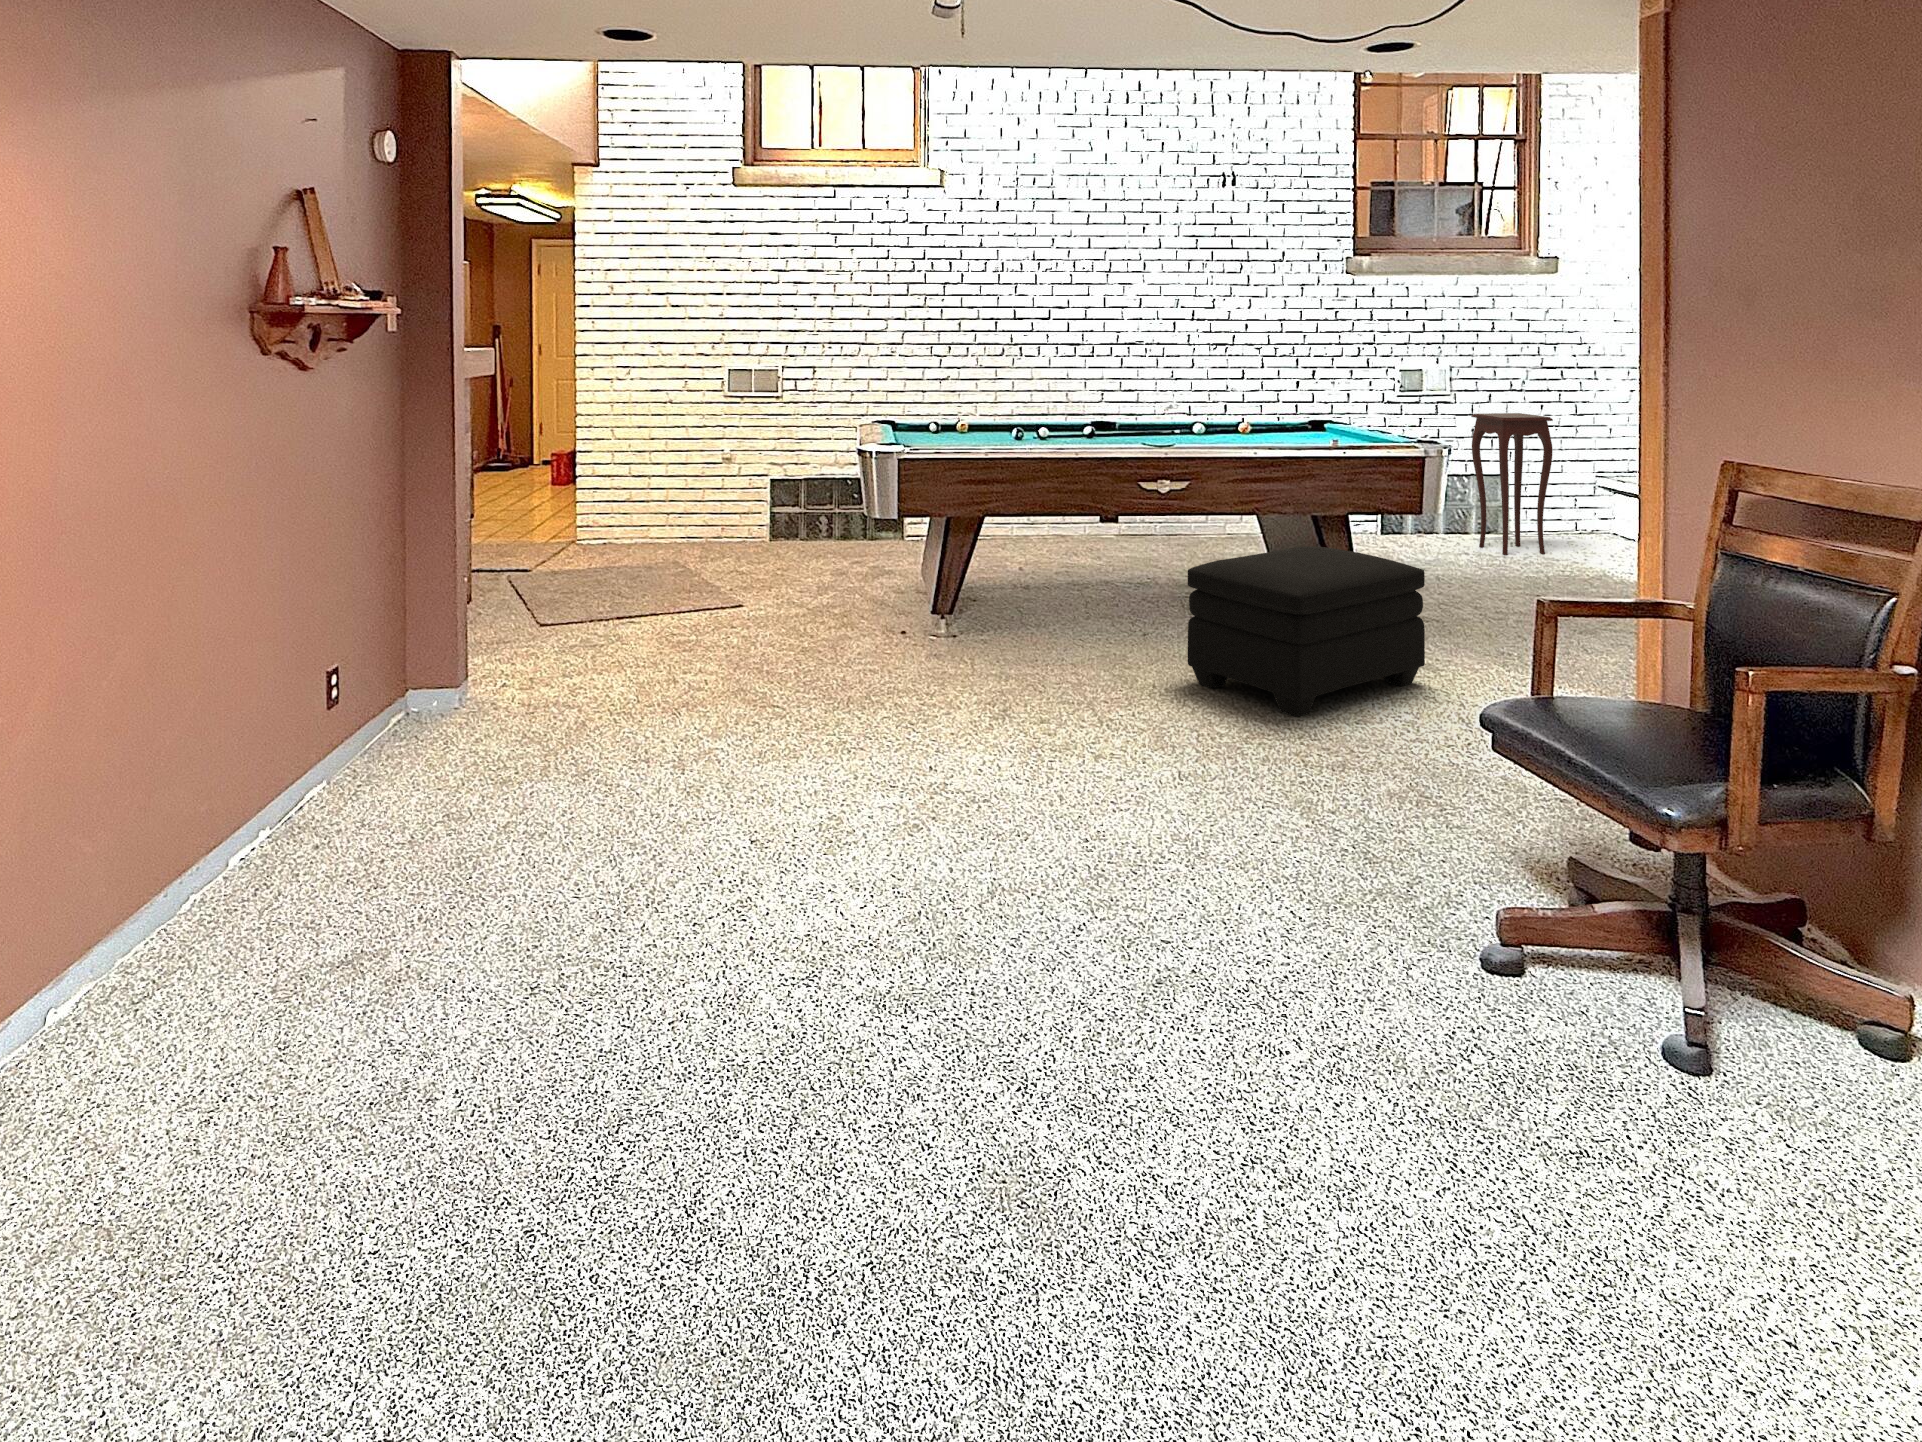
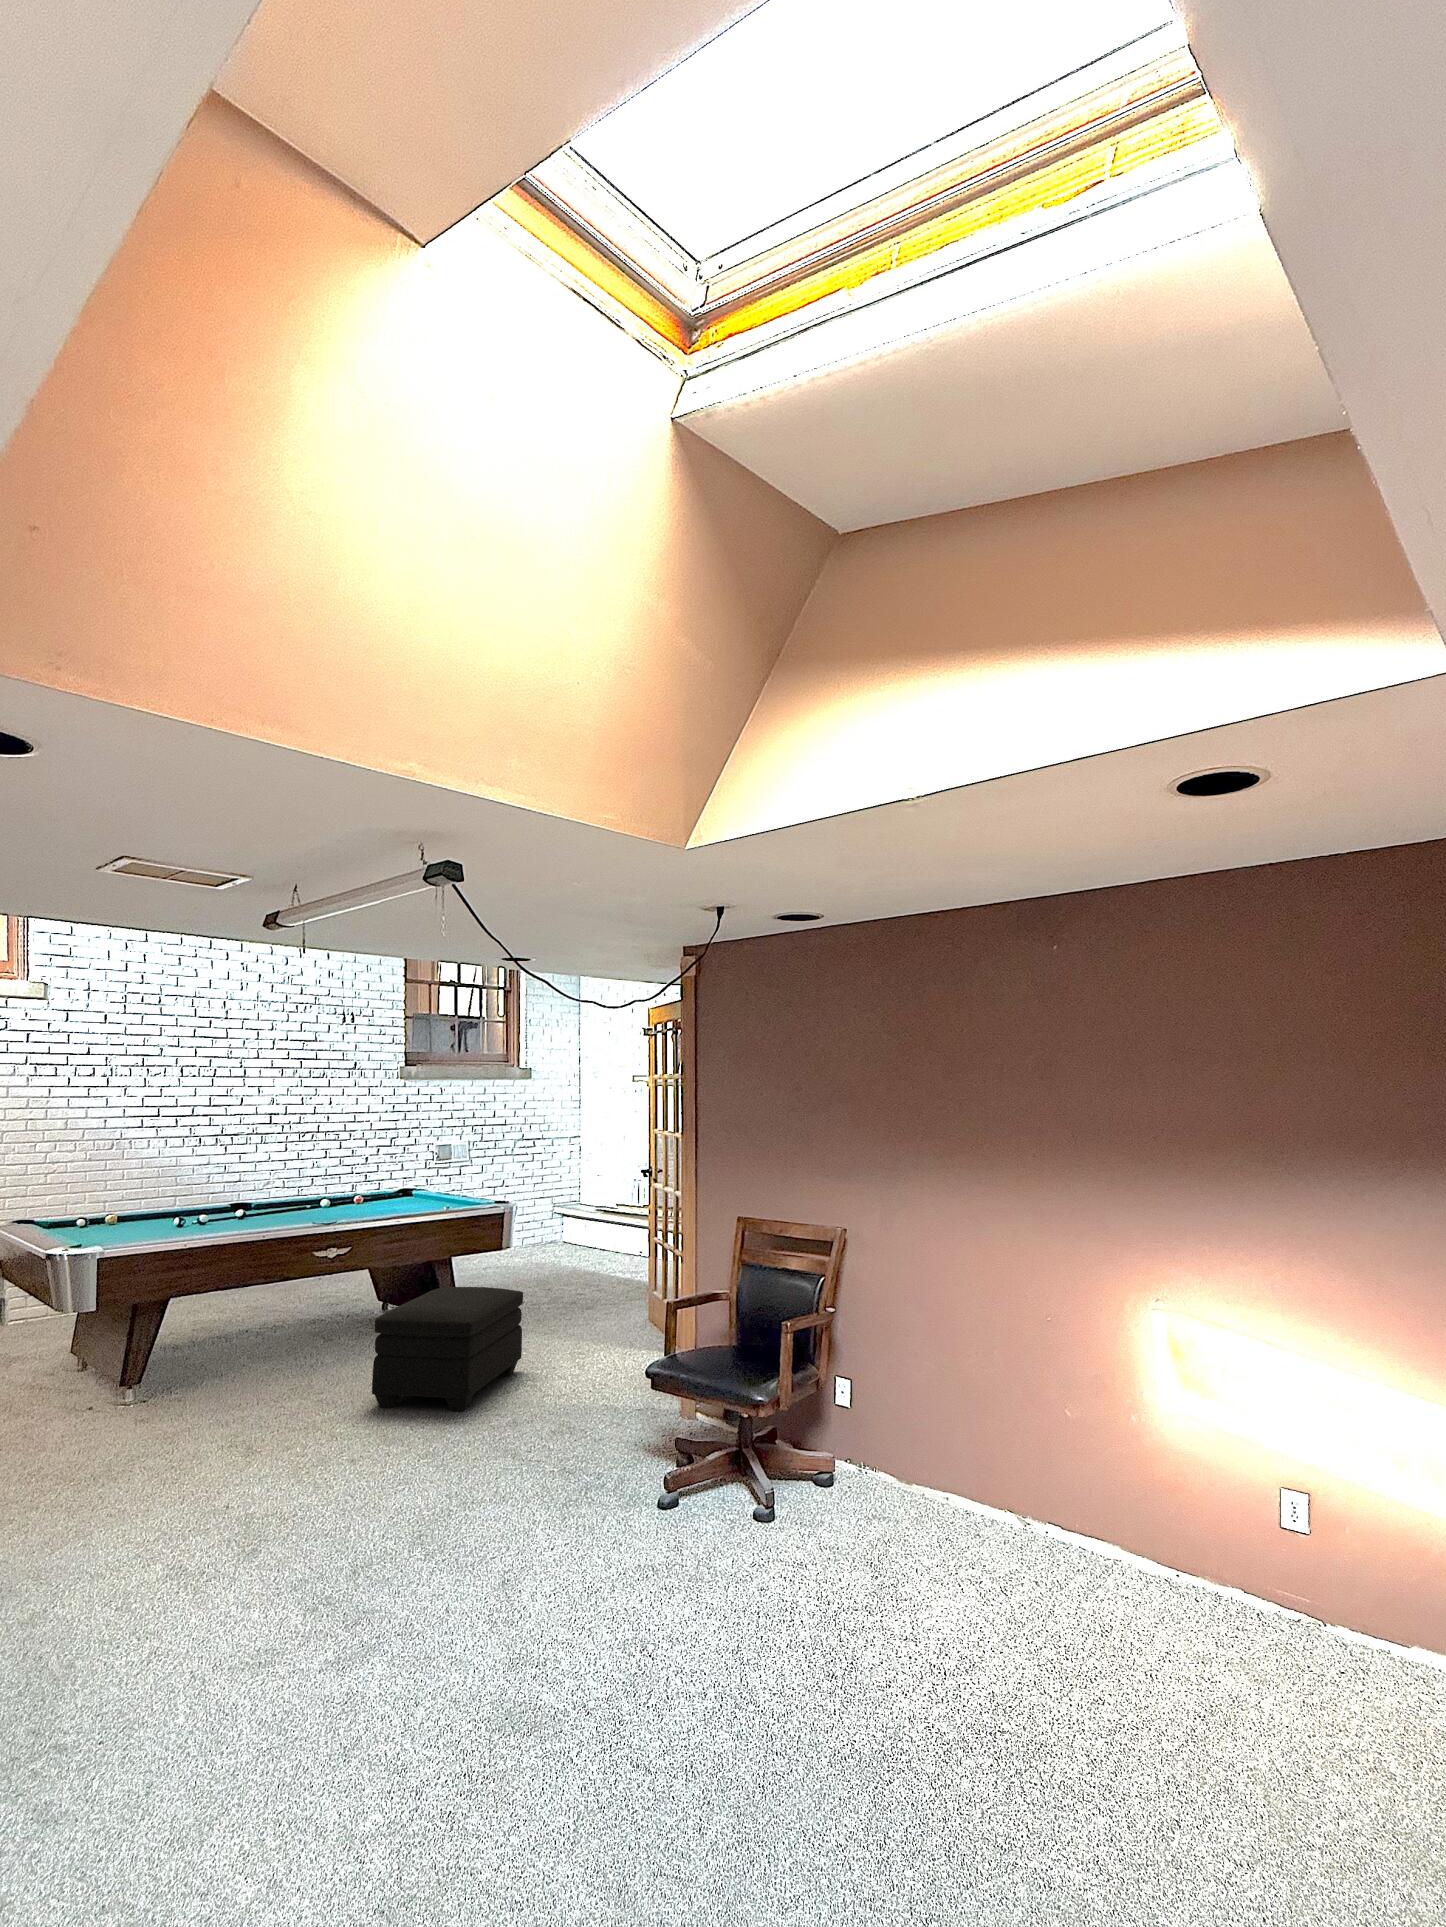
side table: present [1471,413,1553,555] -> none [478,1173,531,1276]

